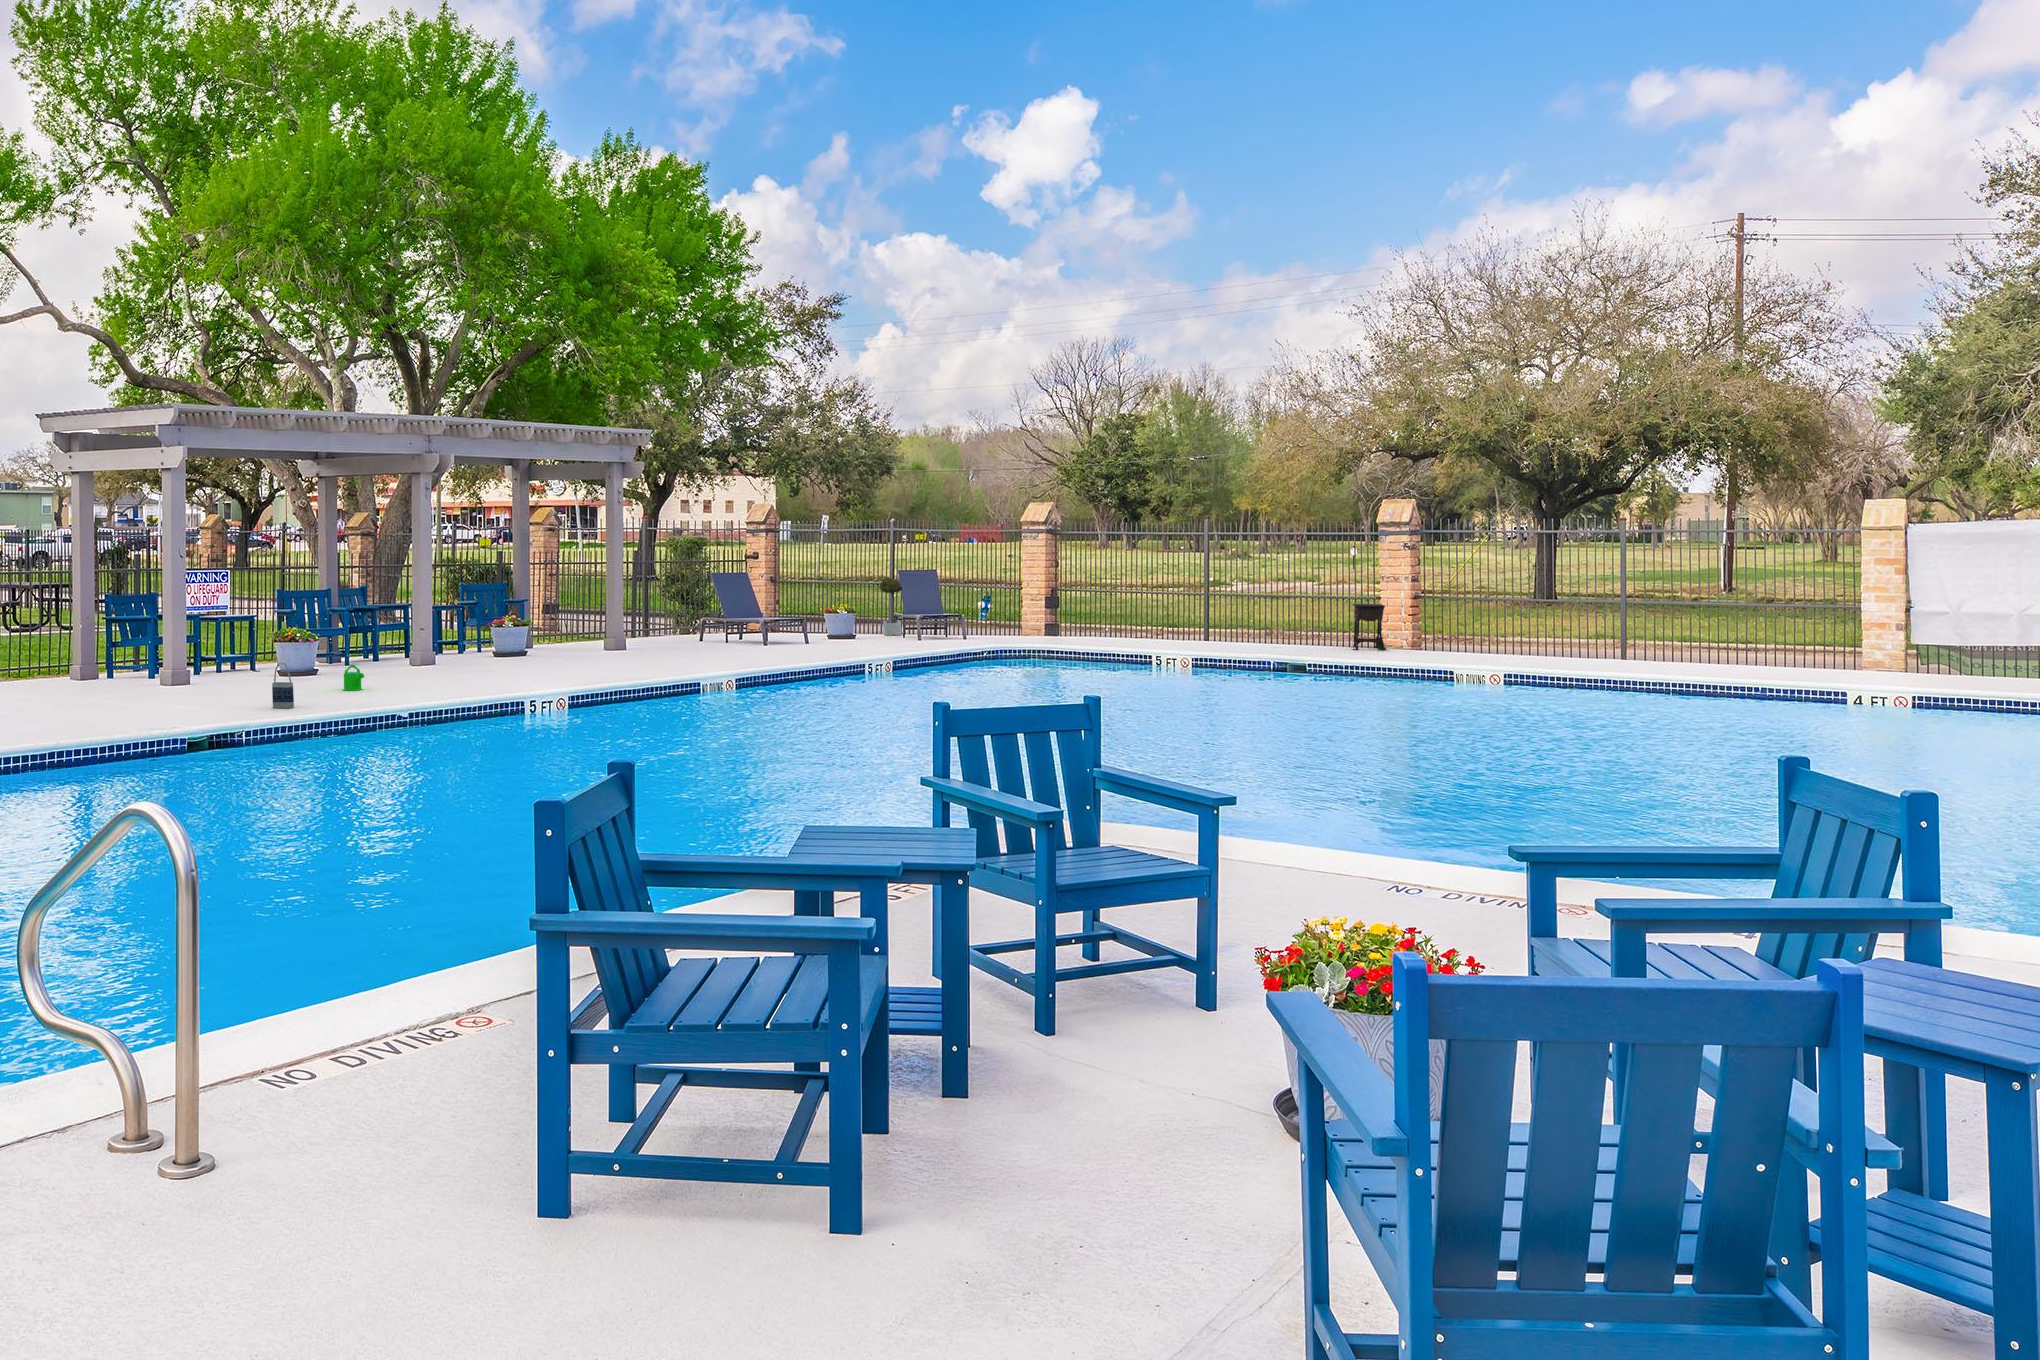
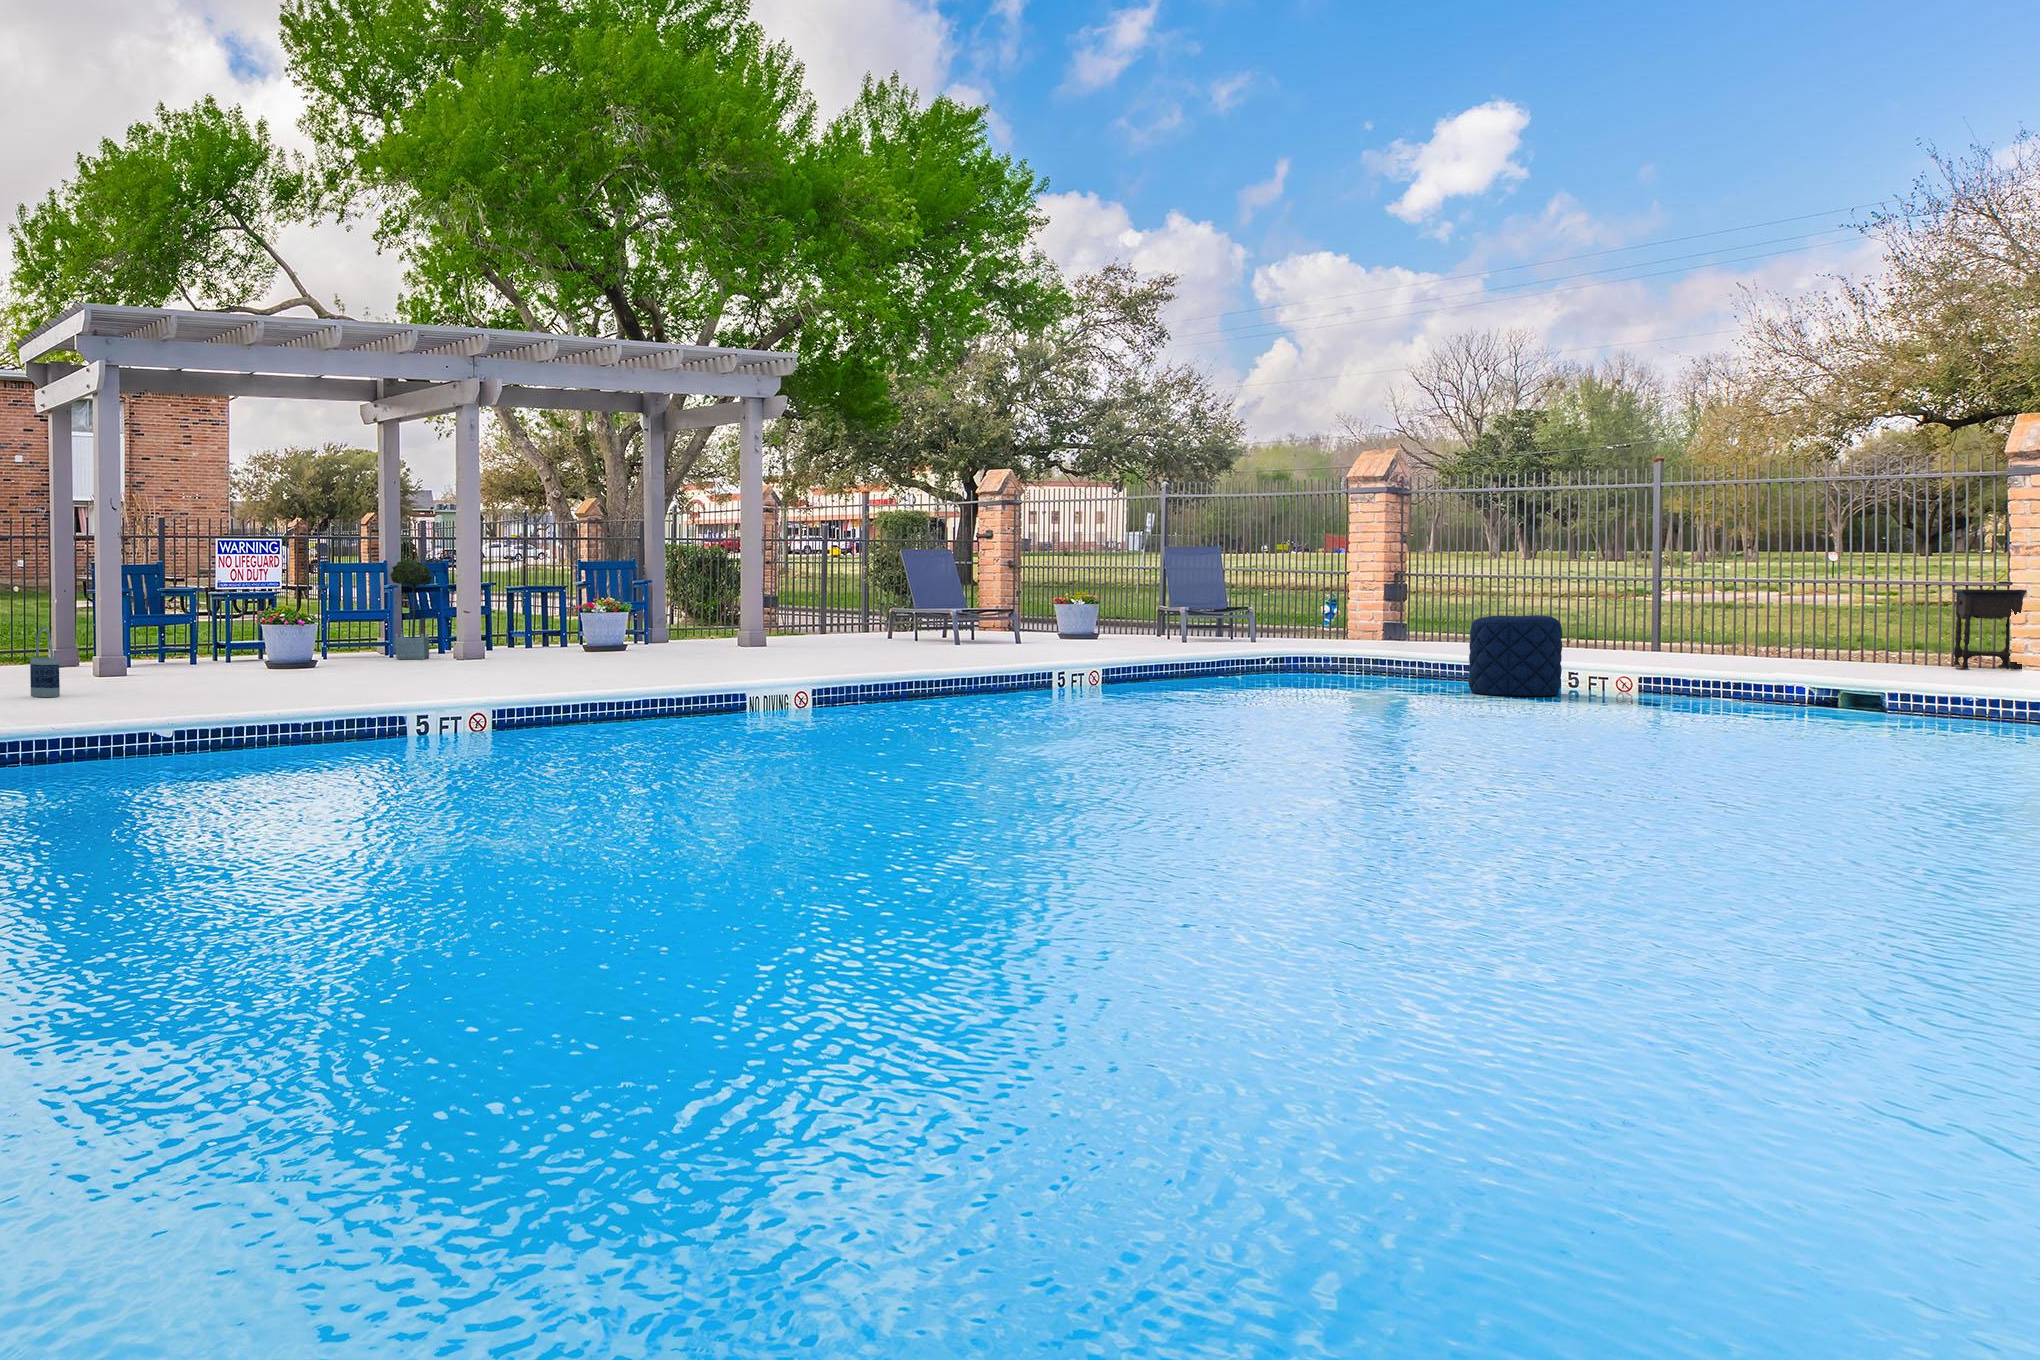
potted tree: present [879,577,903,635] -> present [390,558,432,659]
pouf: none [1114,634,1160,678] -> present [1468,615,1562,696]
watering can: present [343,665,364,691] -> none [222,643,254,681]

